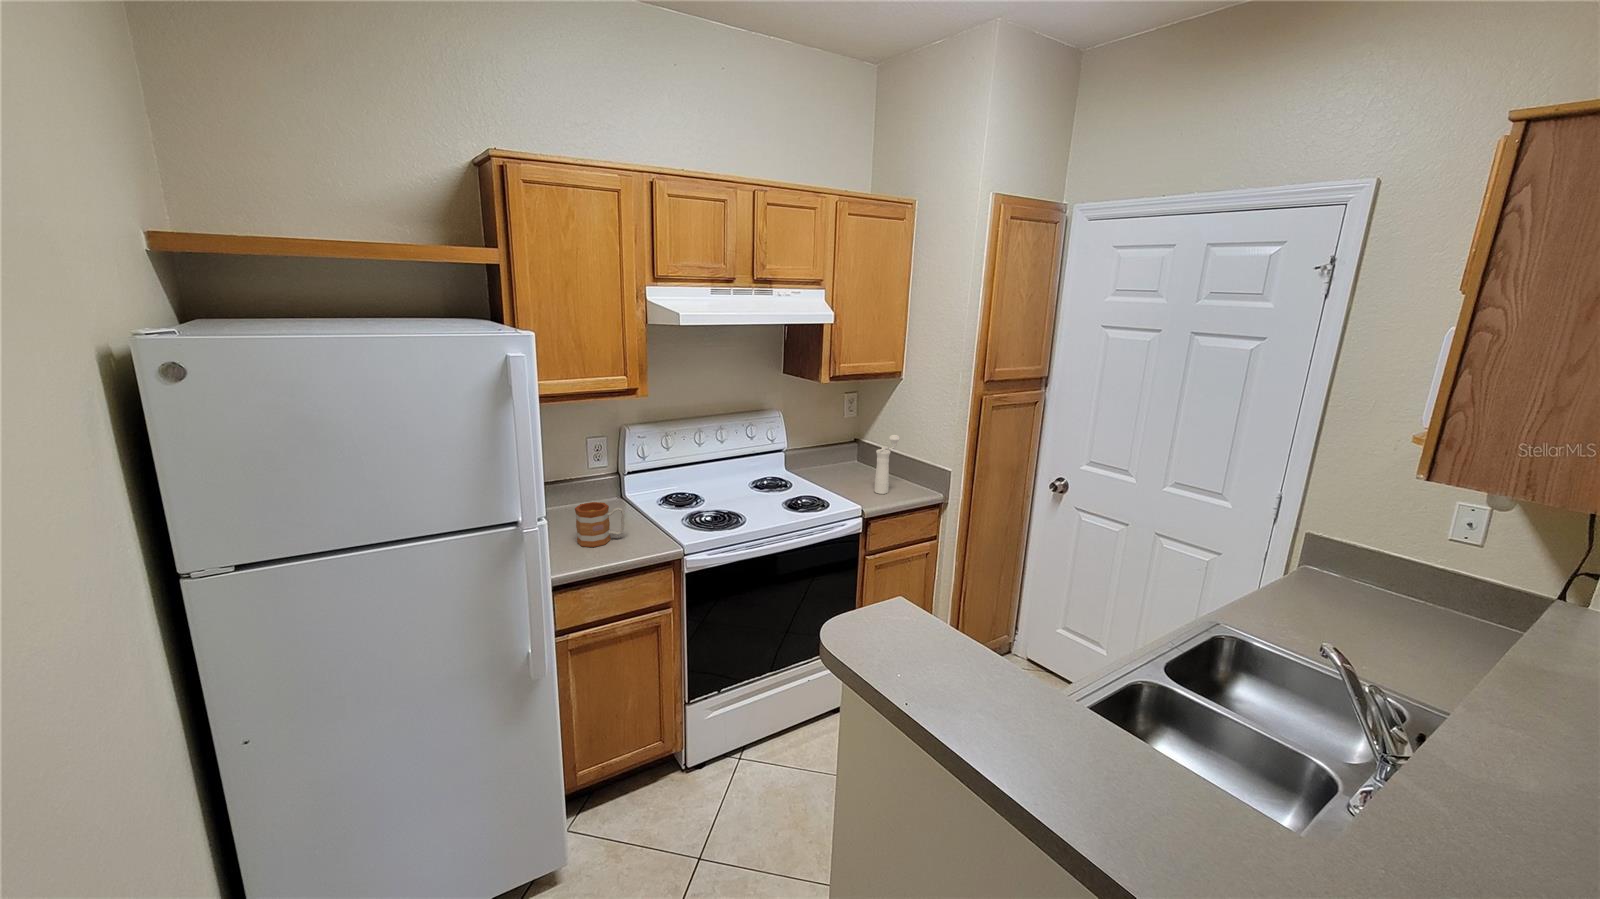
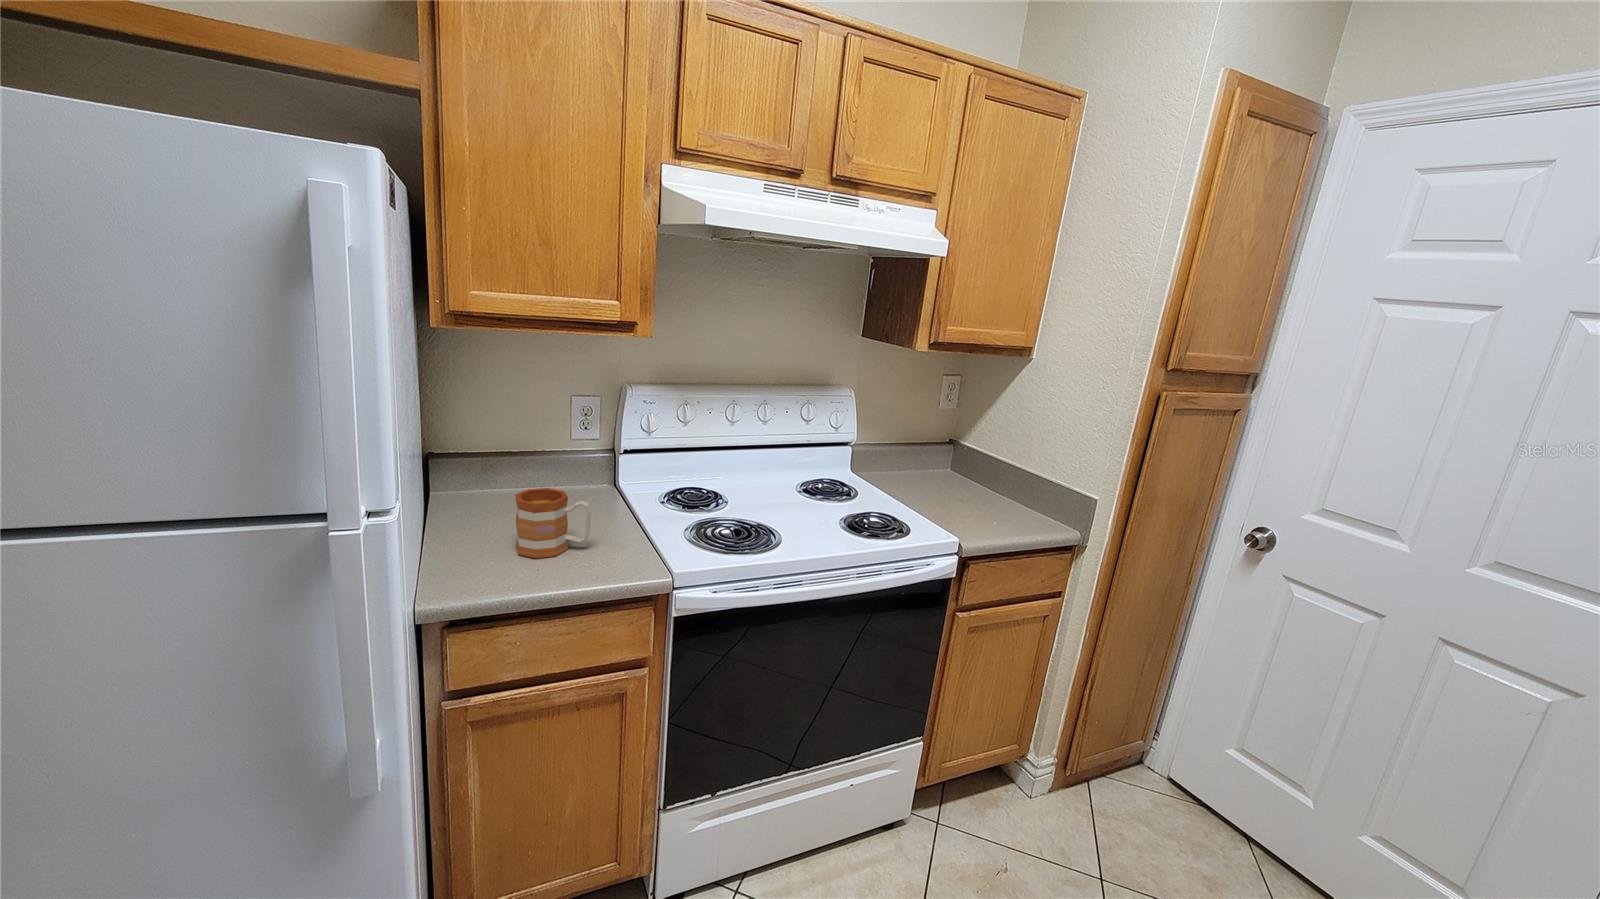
pepper mill: present [874,435,900,494] -> none [977,437,1022,522]

